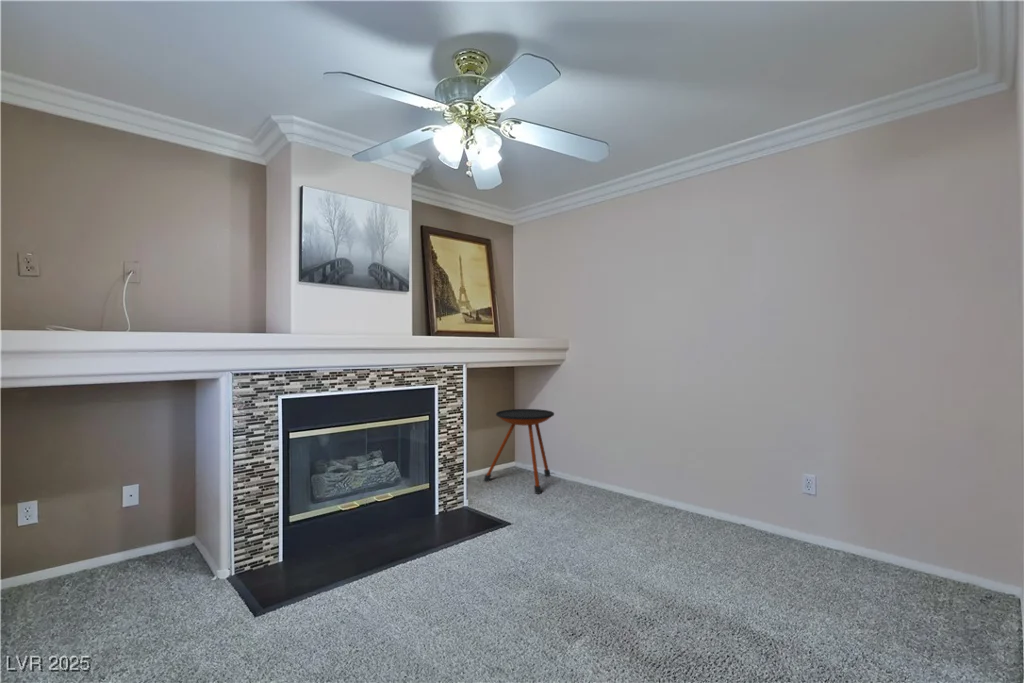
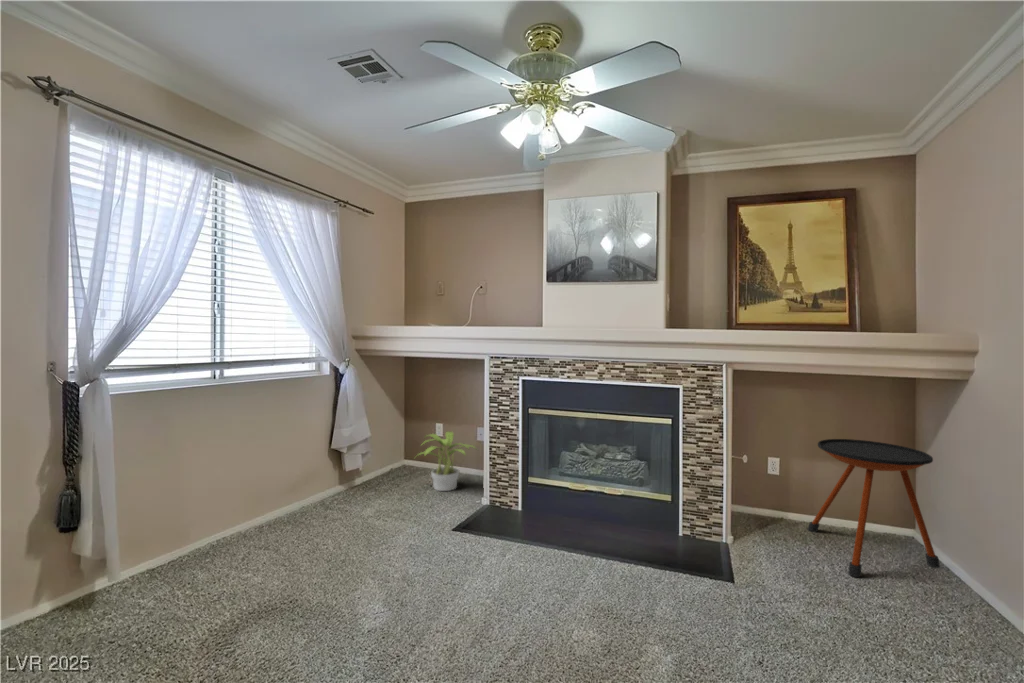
potted plant: none [53,503,183,604] -> present [419,432,475,491]

